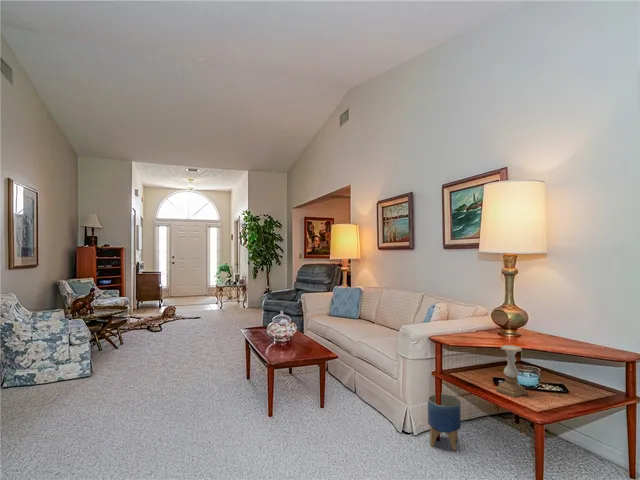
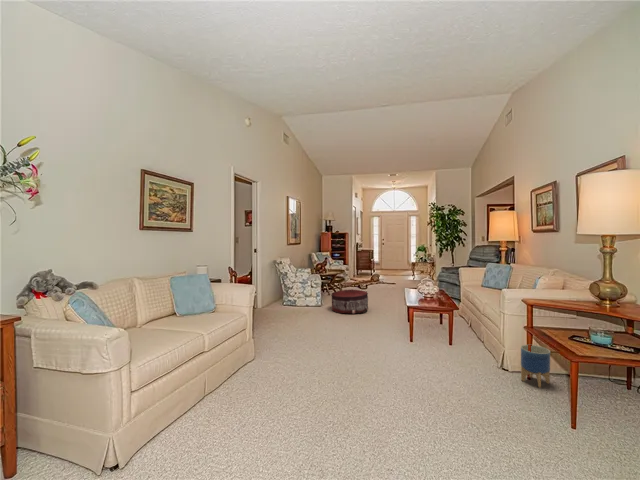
pouf: none [112,338,178,384] -> present [332,289,368,314]
candle holder: present [496,345,527,397] -> none [568,309,596,350]

